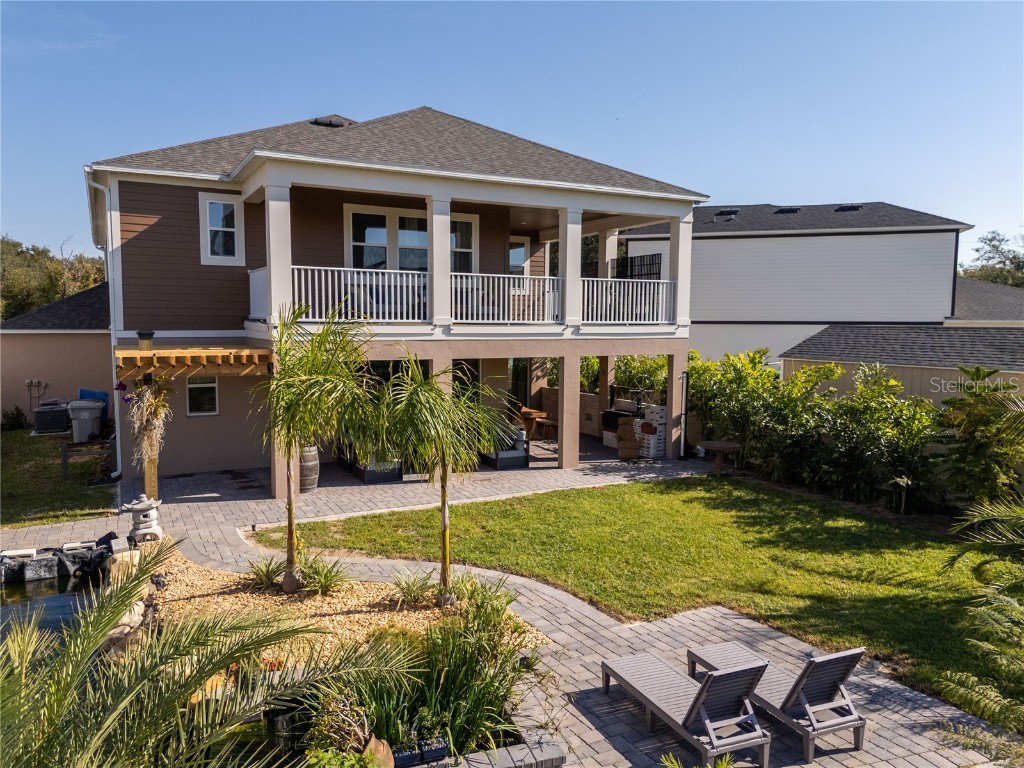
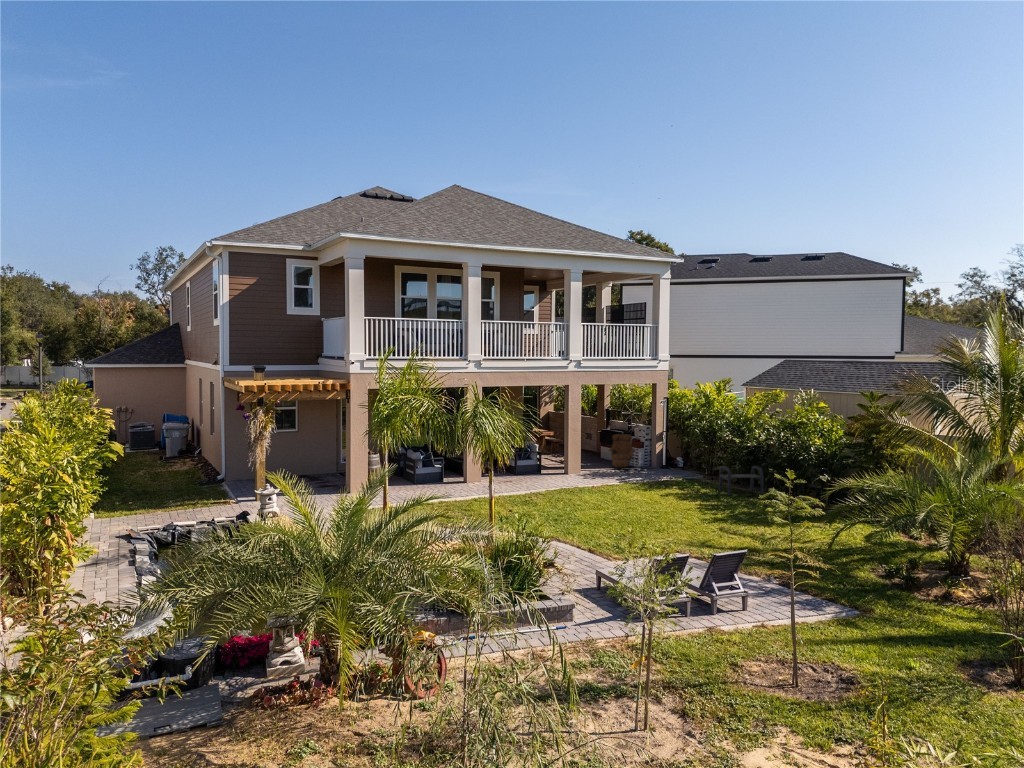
bench: present [61,440,117,479] -> present [719,466,764,495]
side table: present [699,441,742,477] -> none [676,452,711,480]

